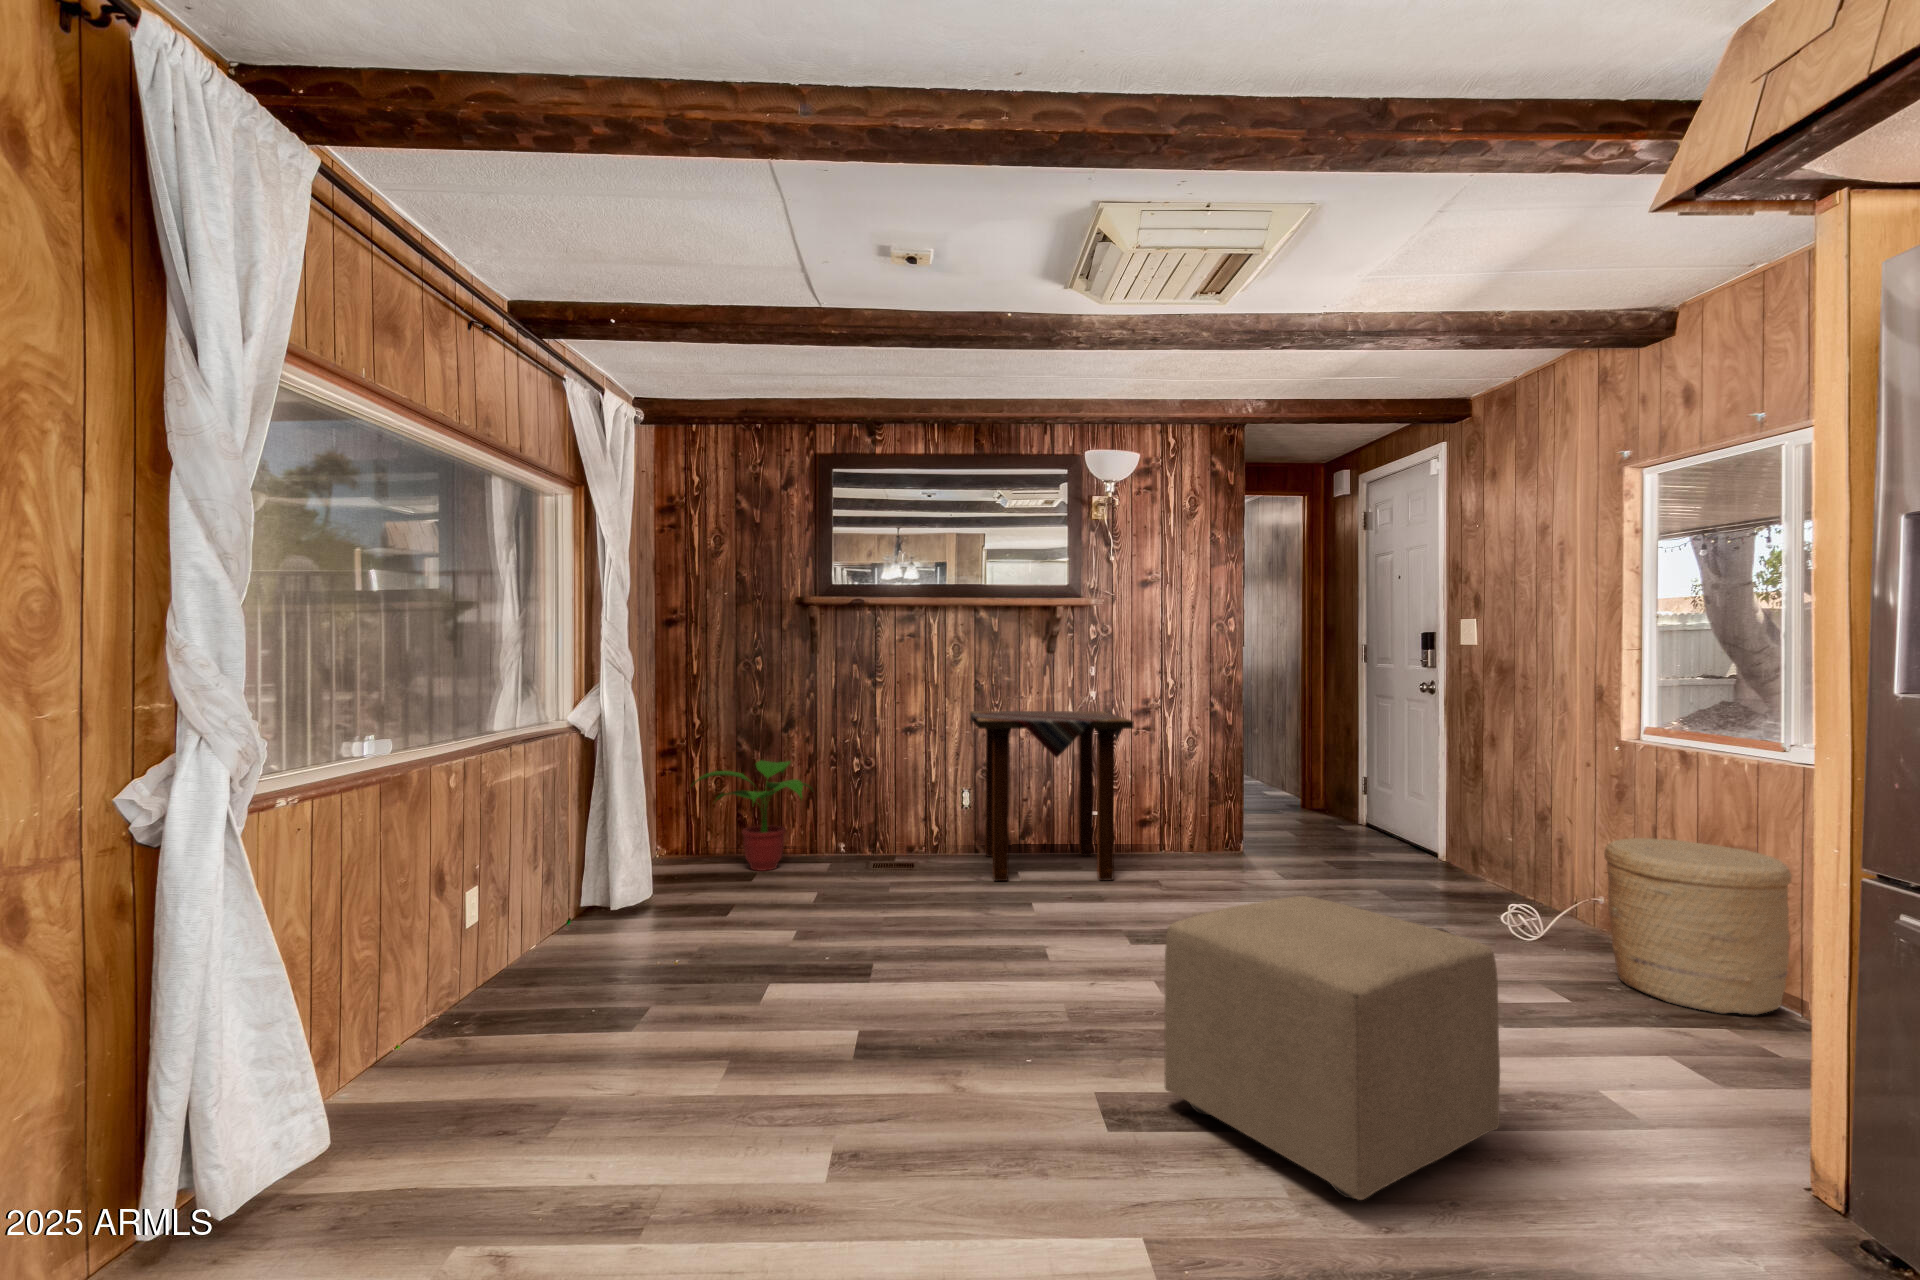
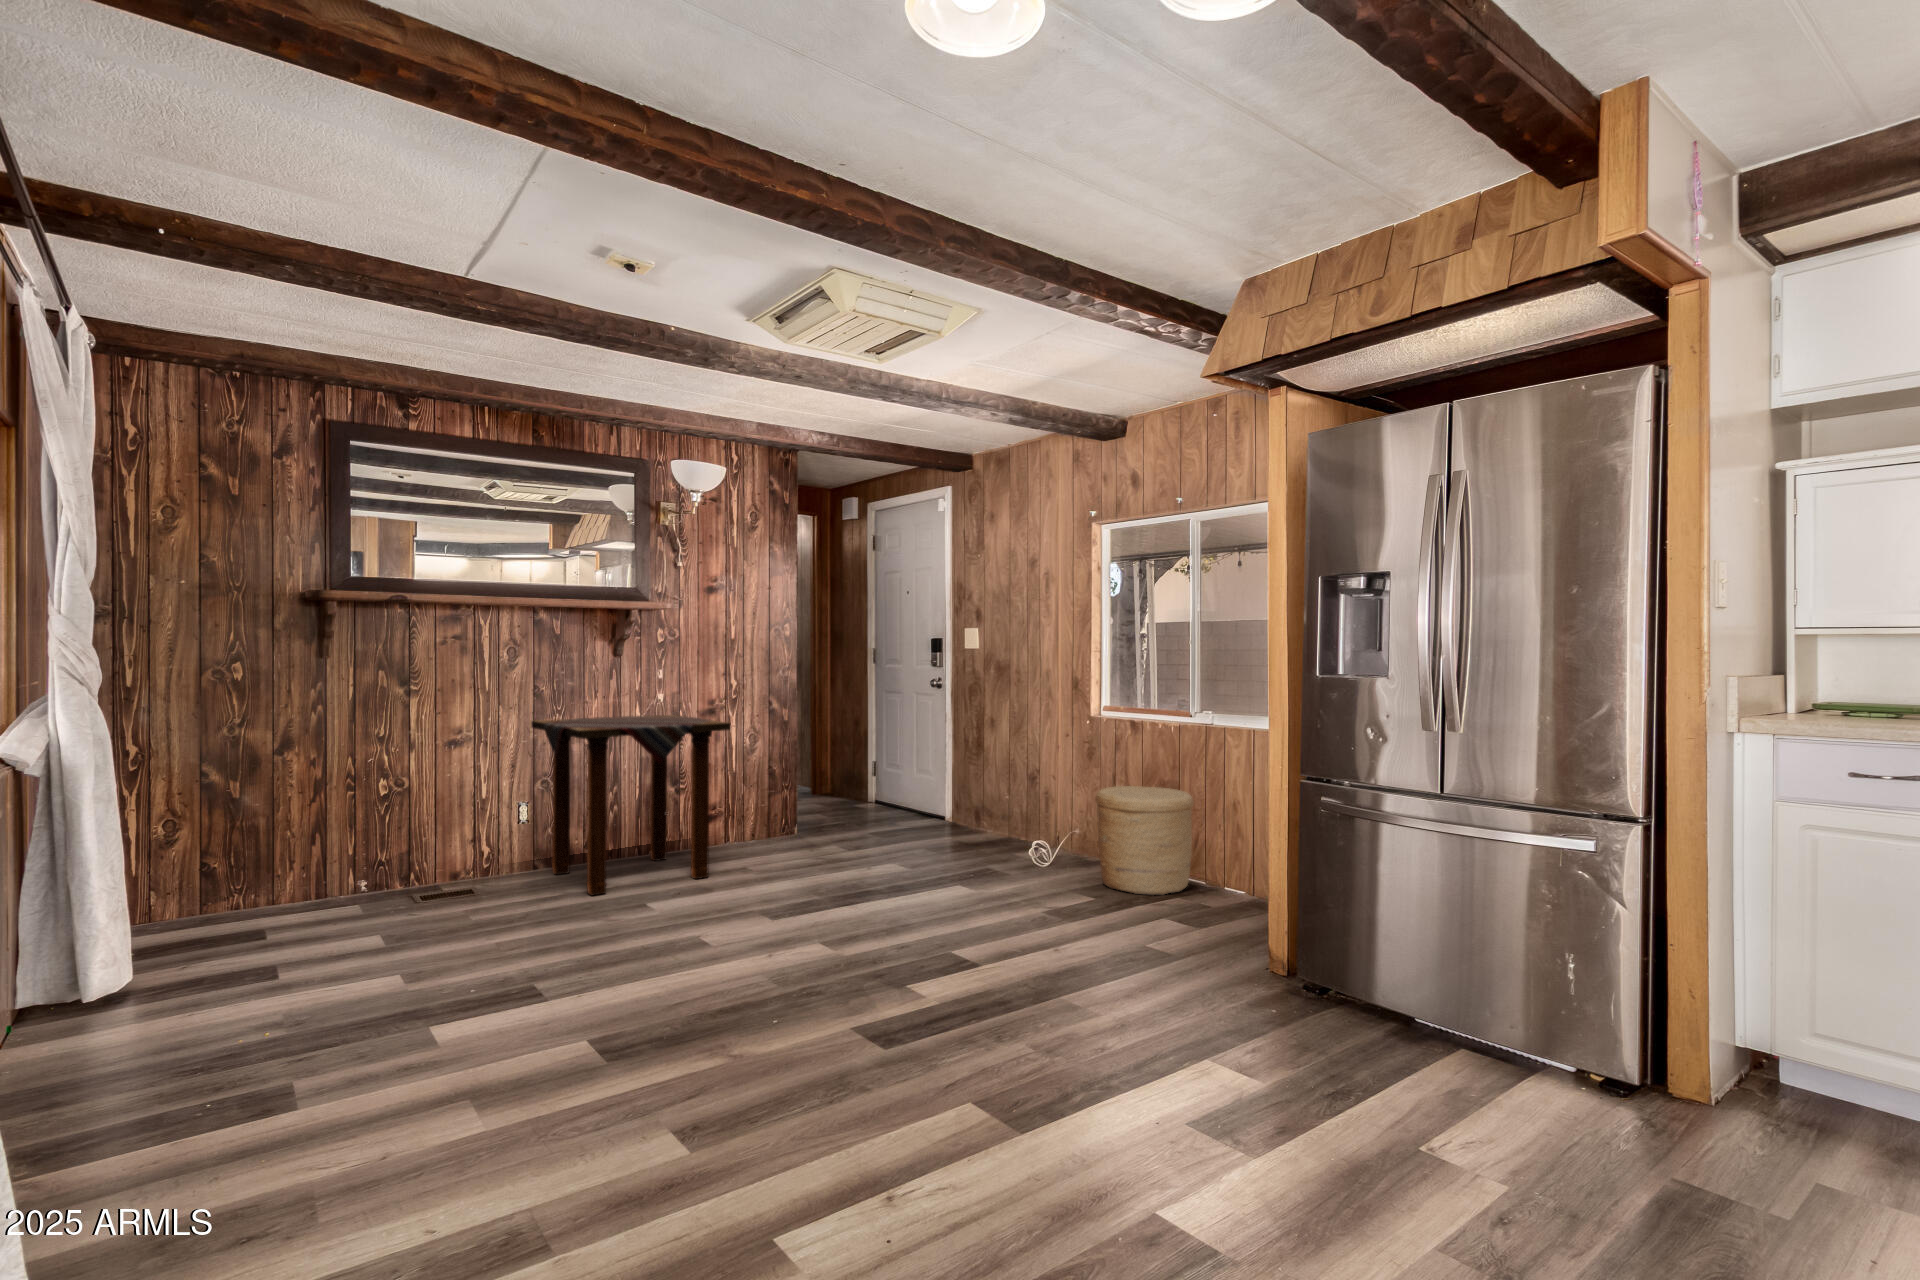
potted plant: present [695,760,812,871] -> none [169,792,354,930]
ottoman: present [1164,896,1500,1200] -> none [904,849,1107,1037]

